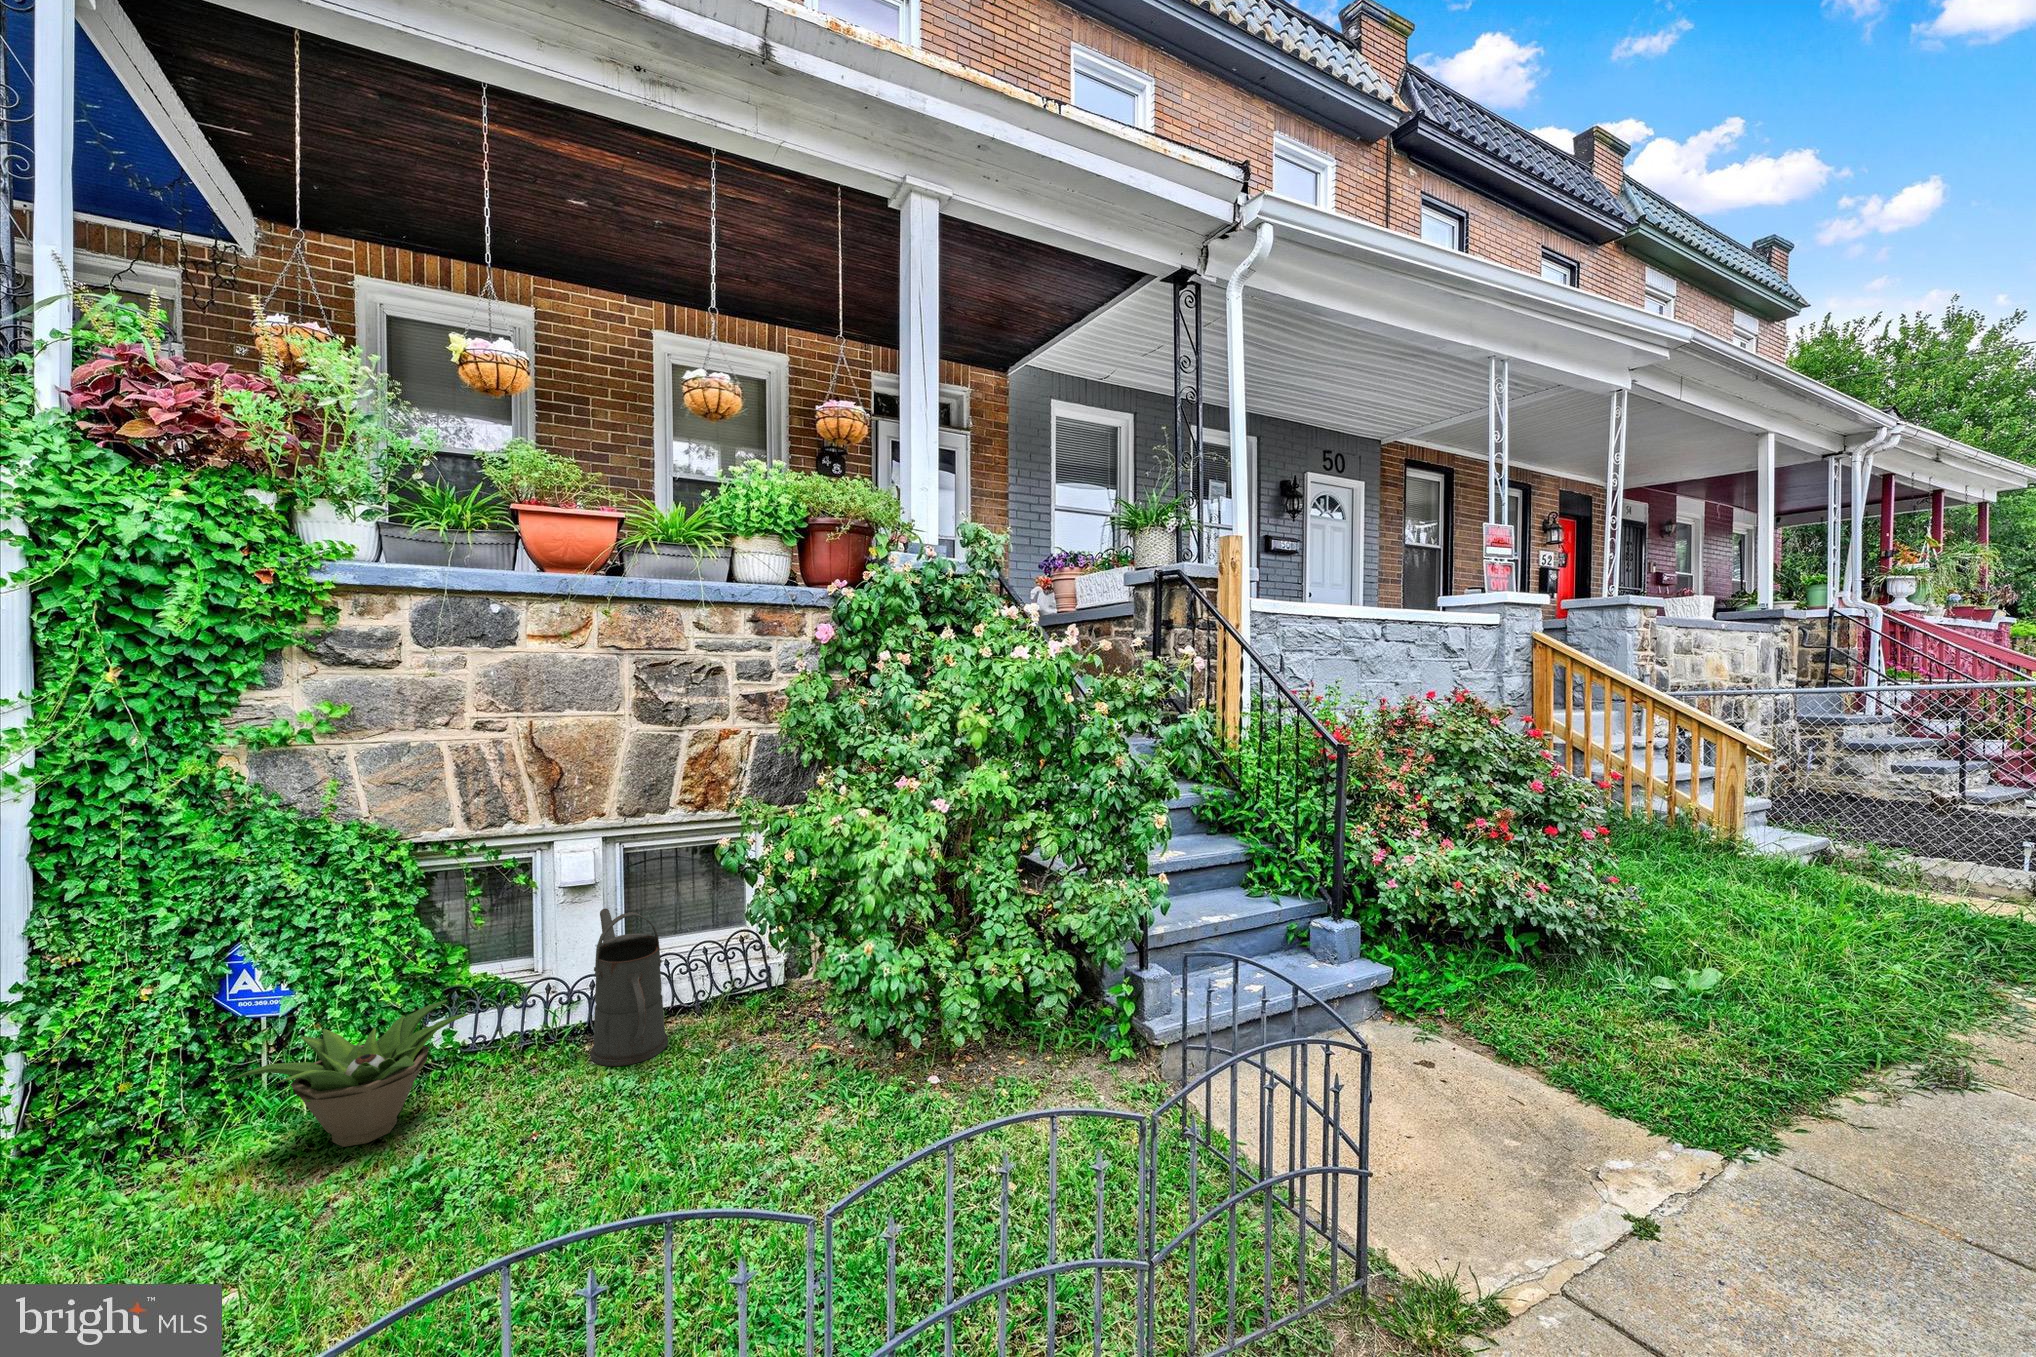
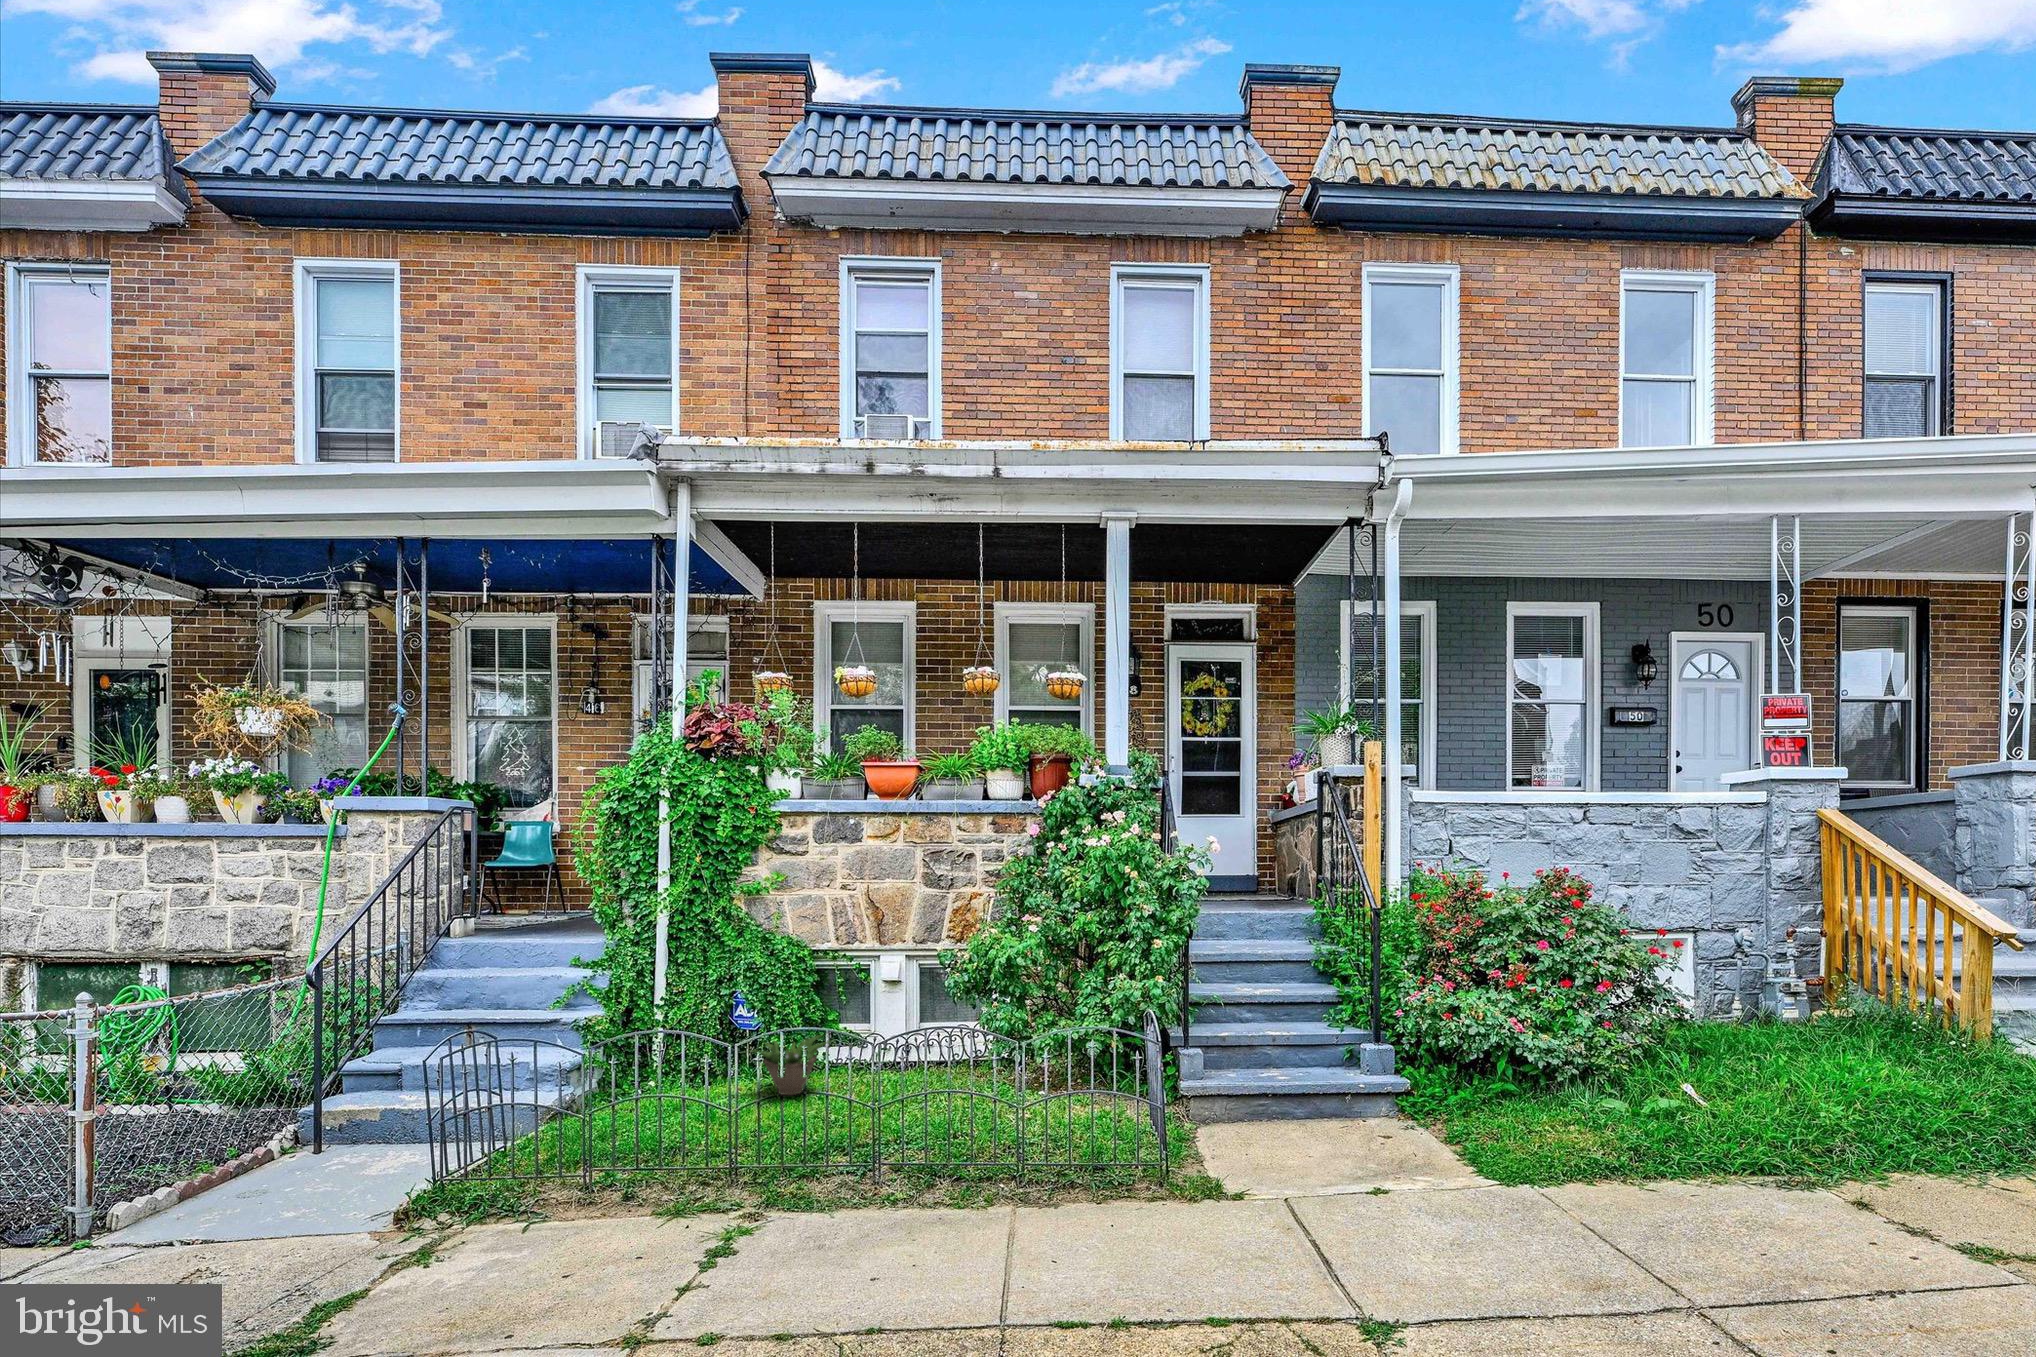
watering can: present [591,908,668,1066] -> none [892,998,933,1085]

